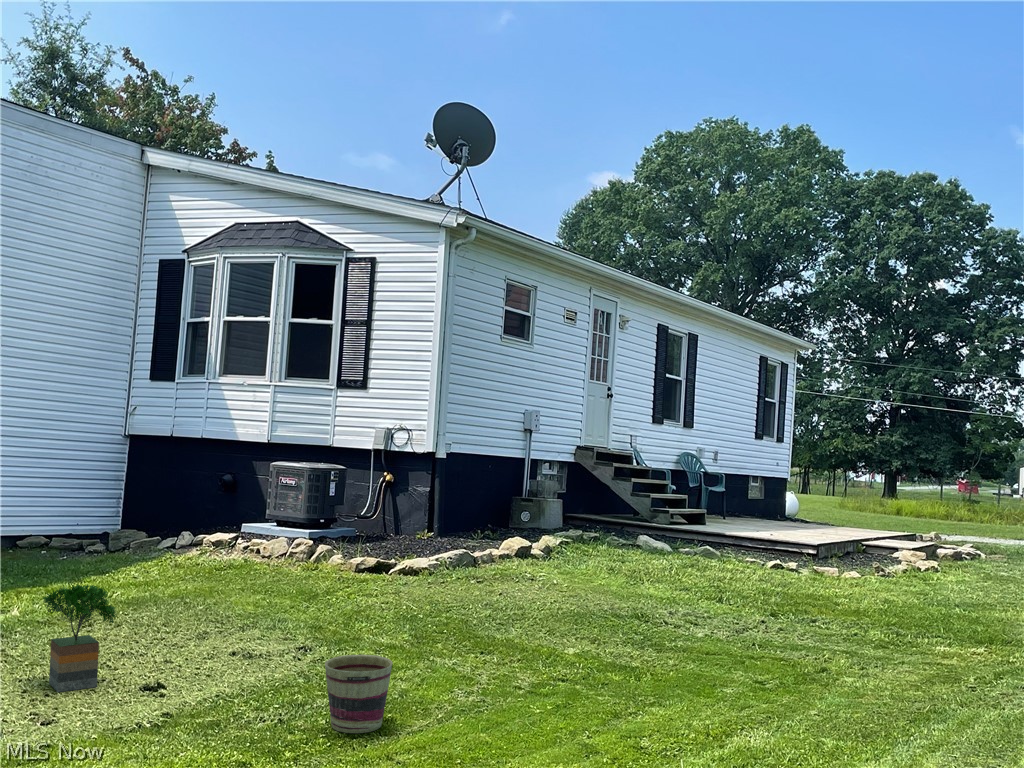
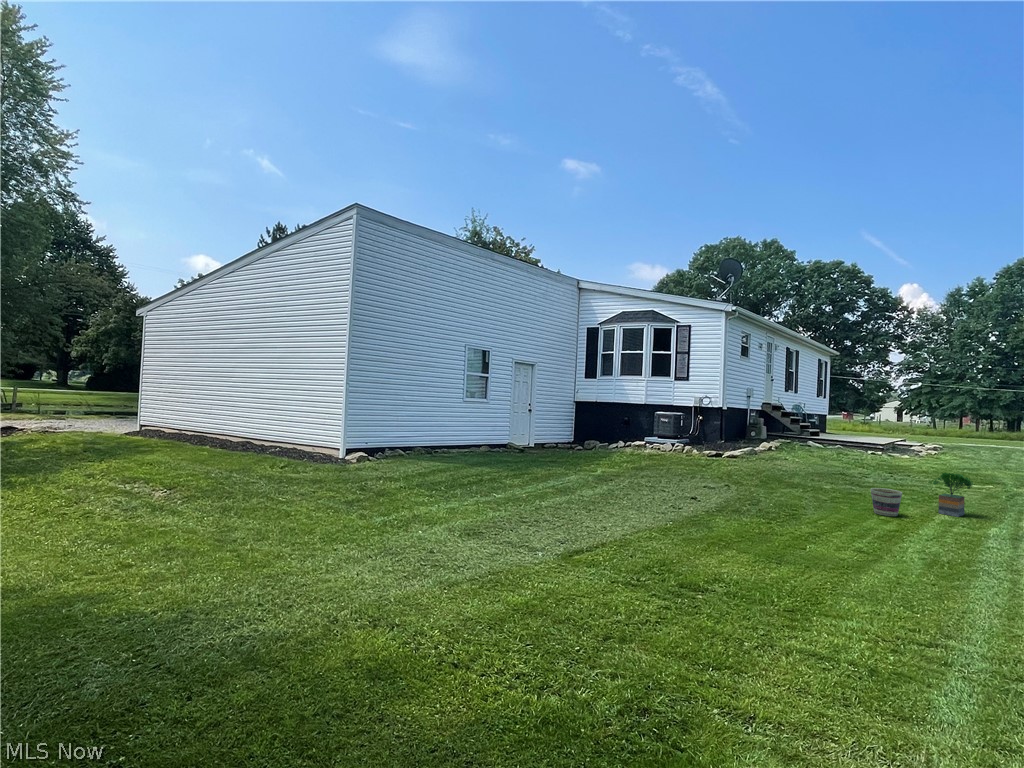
potted tree: present [43,584,116,692] -> present [933,473,973,517]

